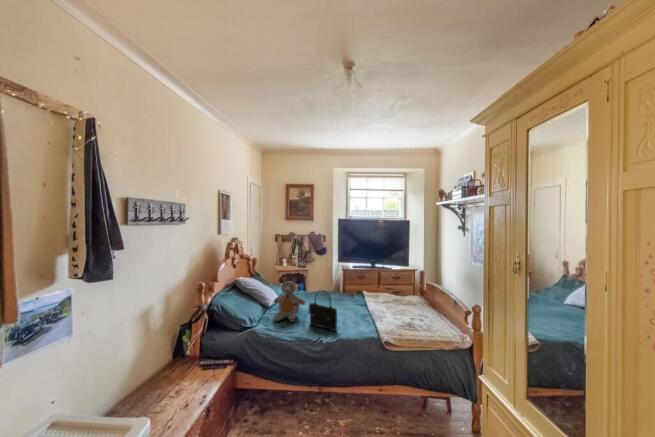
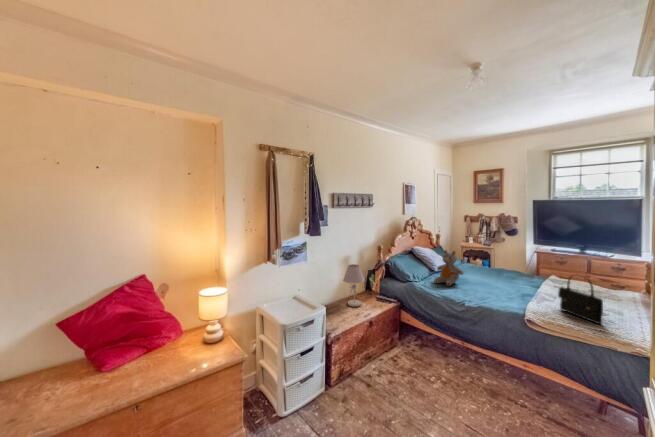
handbag: present [309,296,337,331] -> present [558,277,603,324]
table lamp: none [146,320,189,398] -> present [343,264,365,307]

